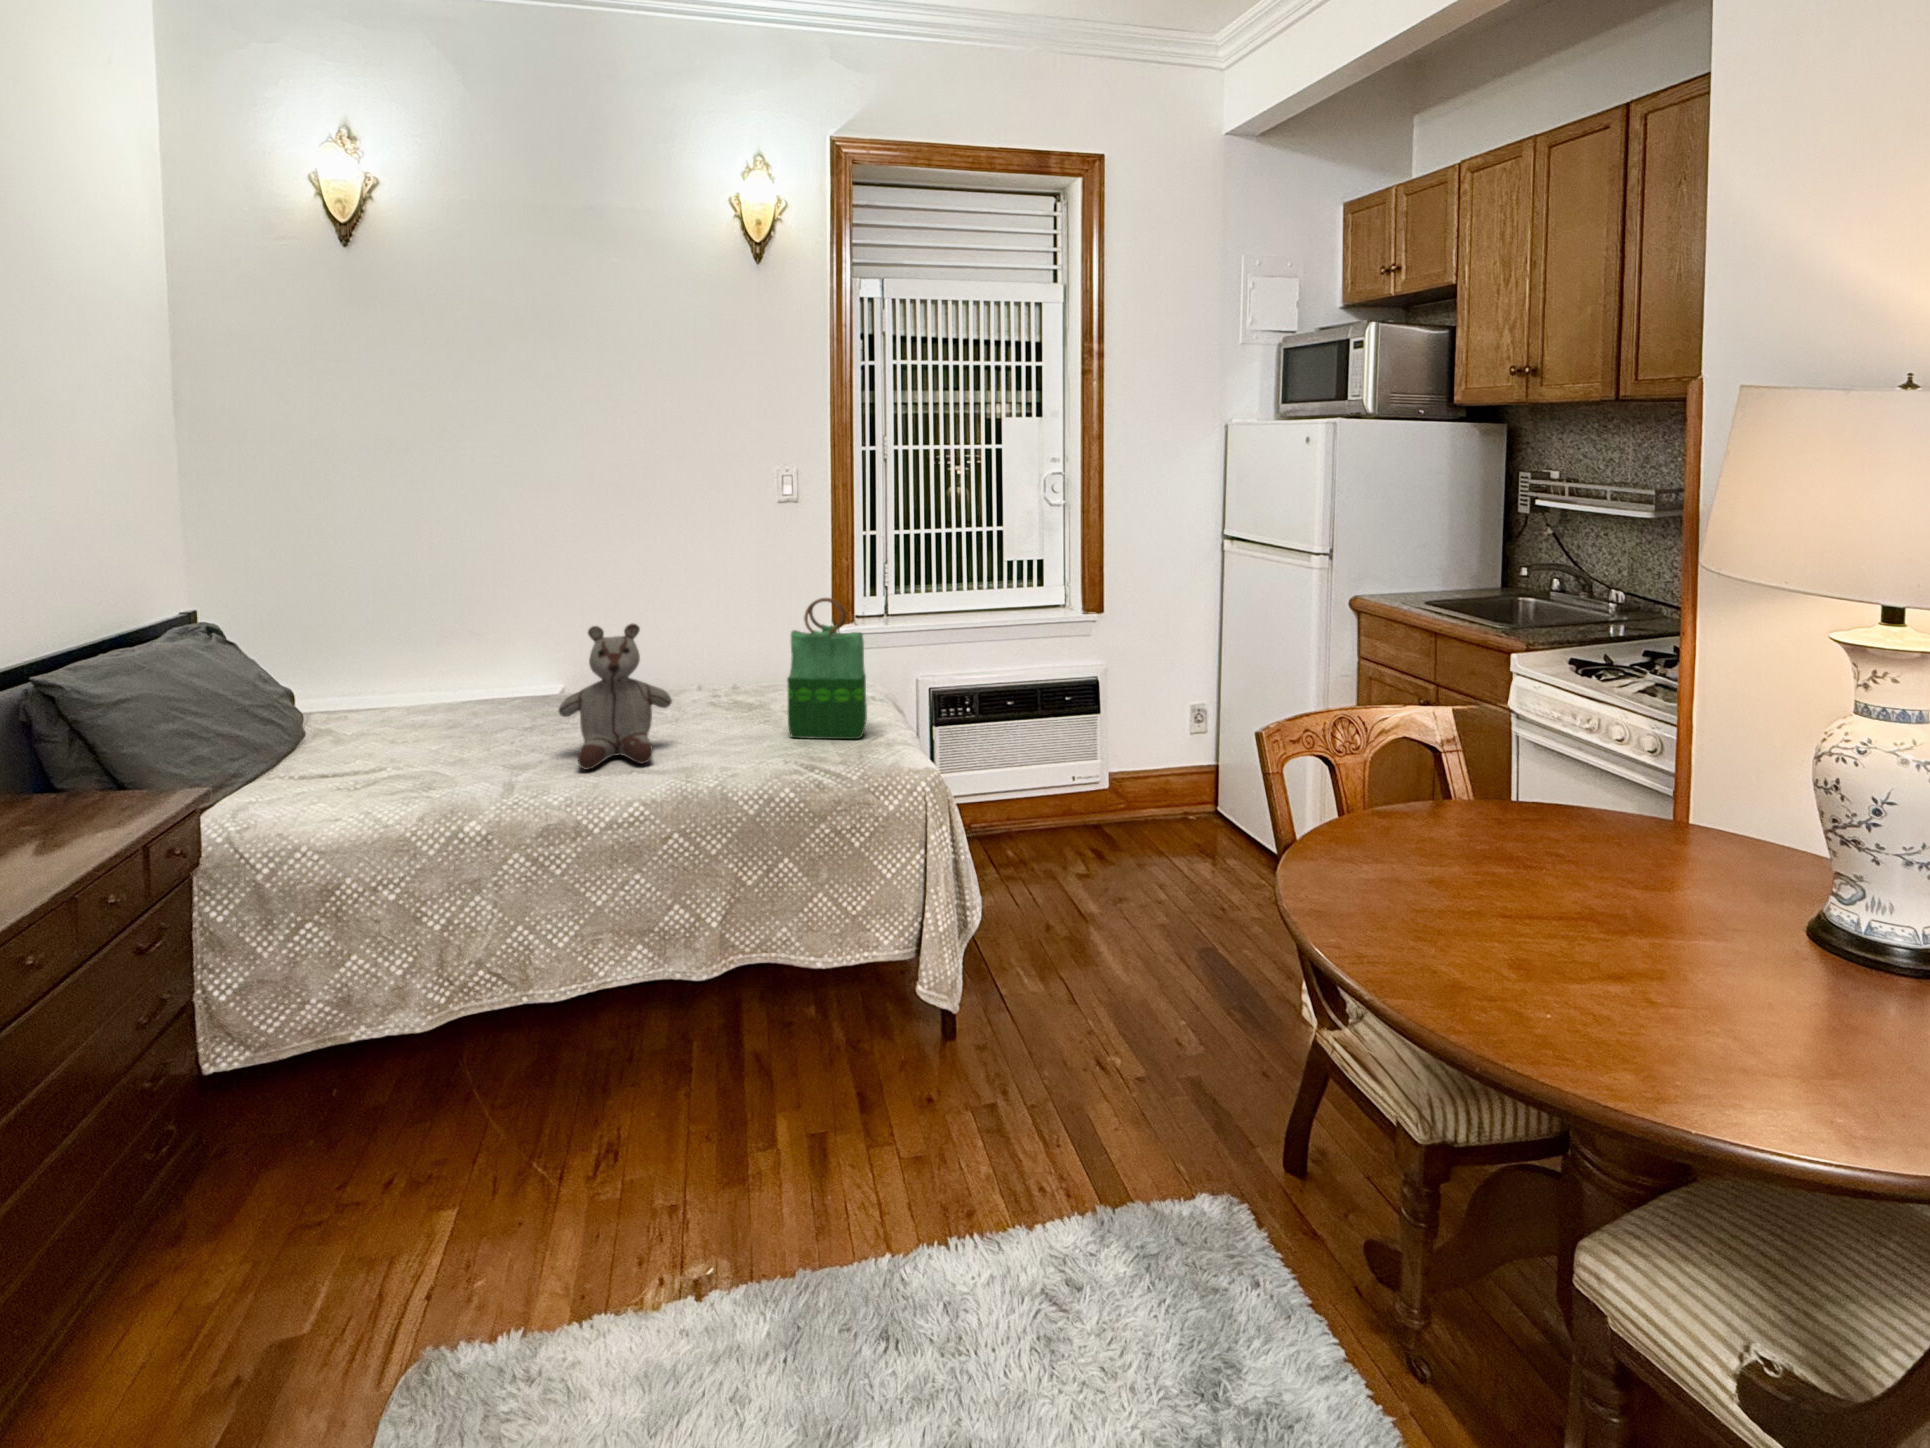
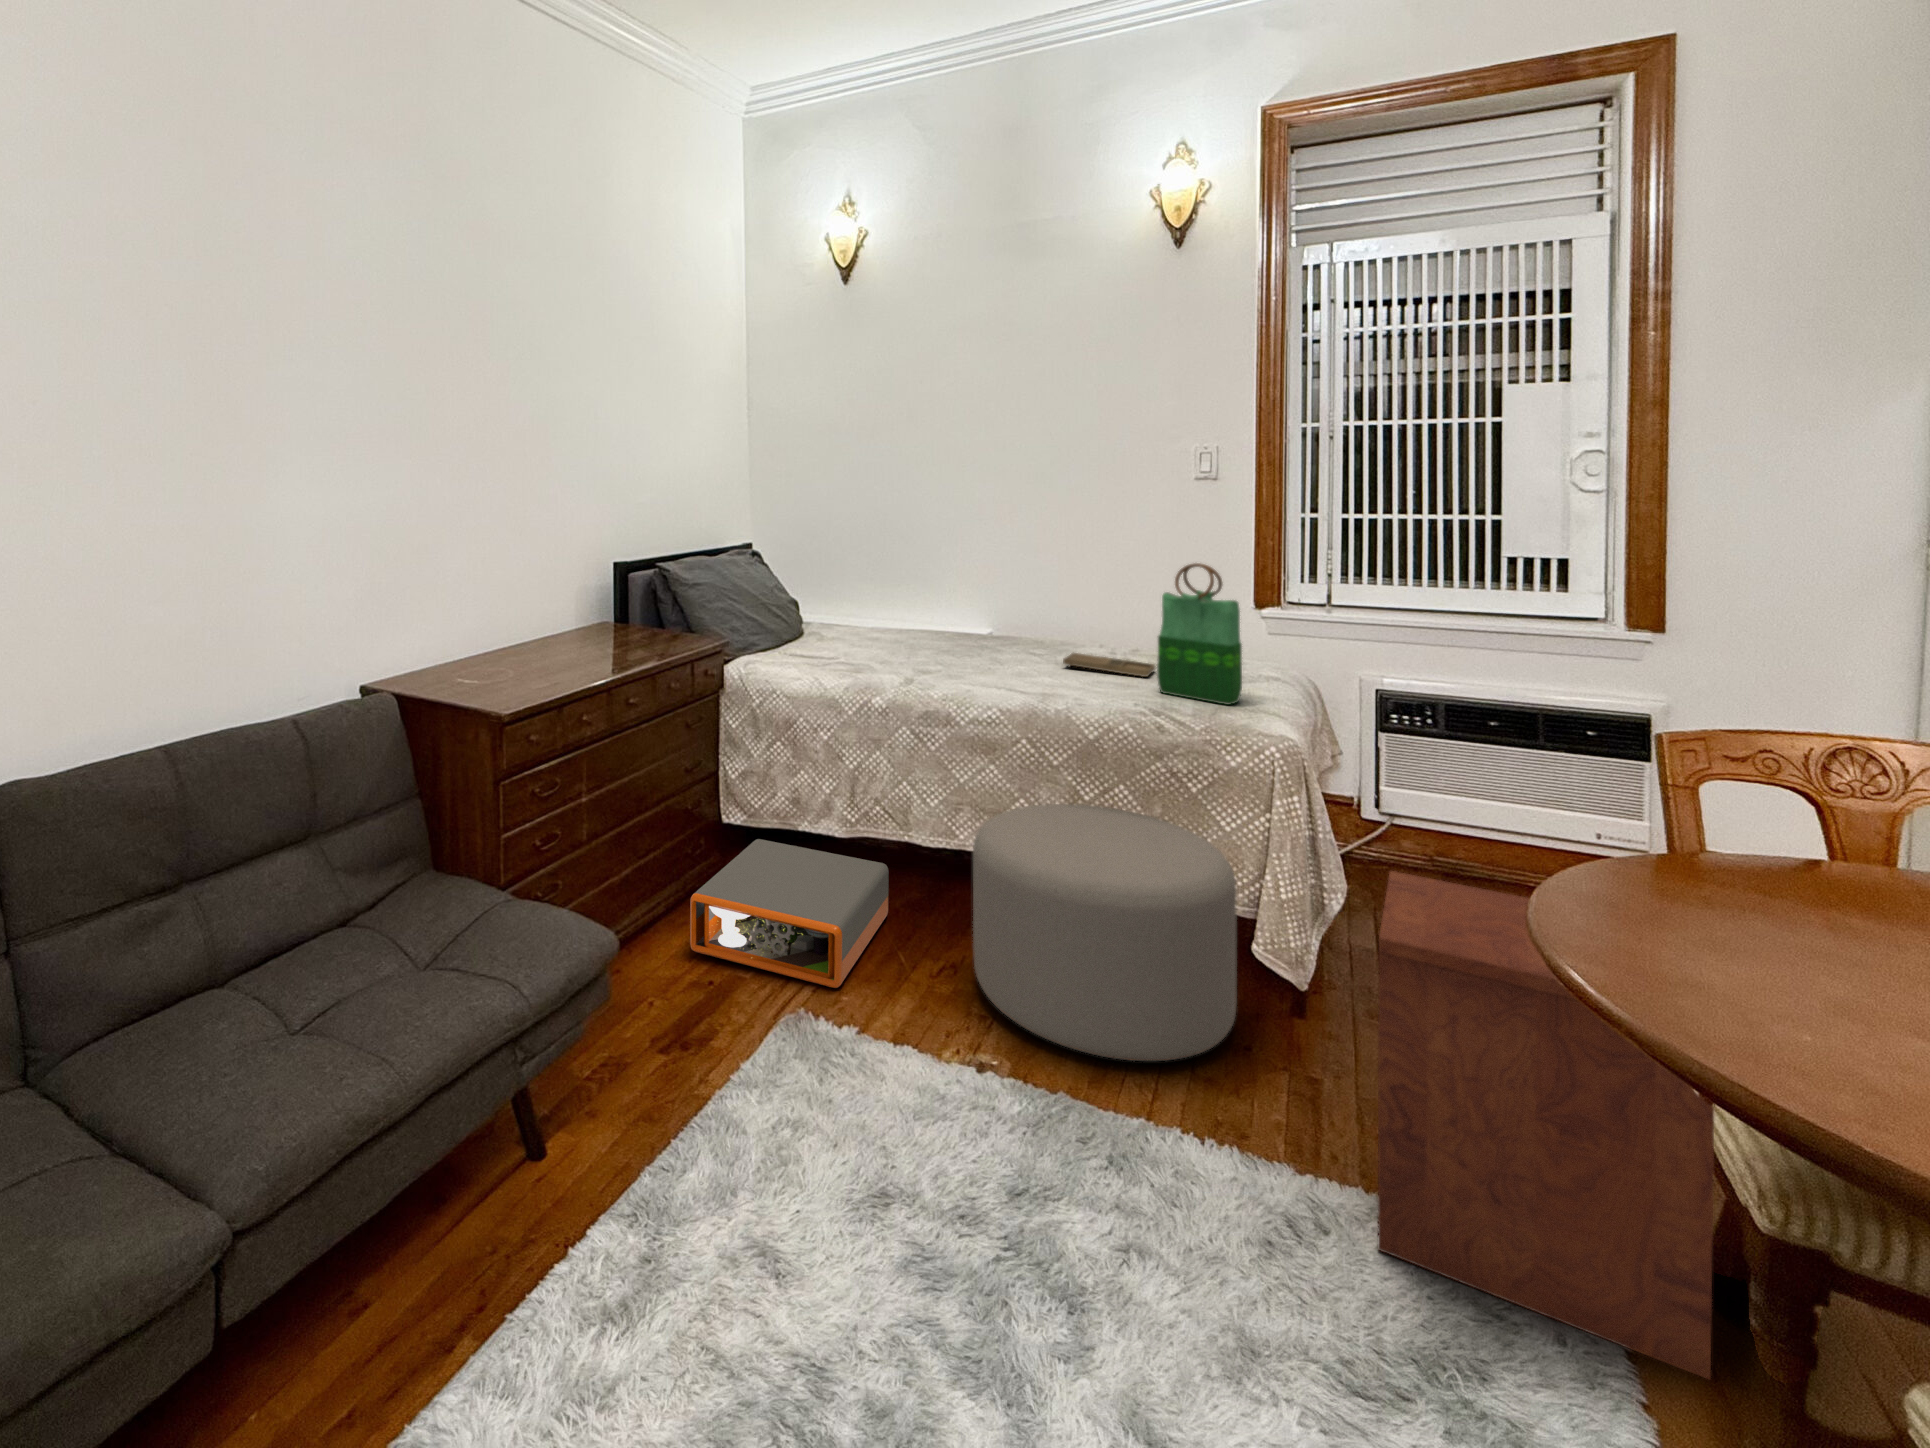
stuffed bear: present [559,623,672,769] -> none [956,569,1049,686]
tray: none [677,704,769,725] -> present [1063,653,1155,677]
side table: none [1070,874,1327,1272] -> present [1378,871,1714,1379]
ottoman: none [641,882,920,1201] -> present [973,804,1237,1061]
storage box: none [179,1046,501,1347] -> present [690,839,889,988]

